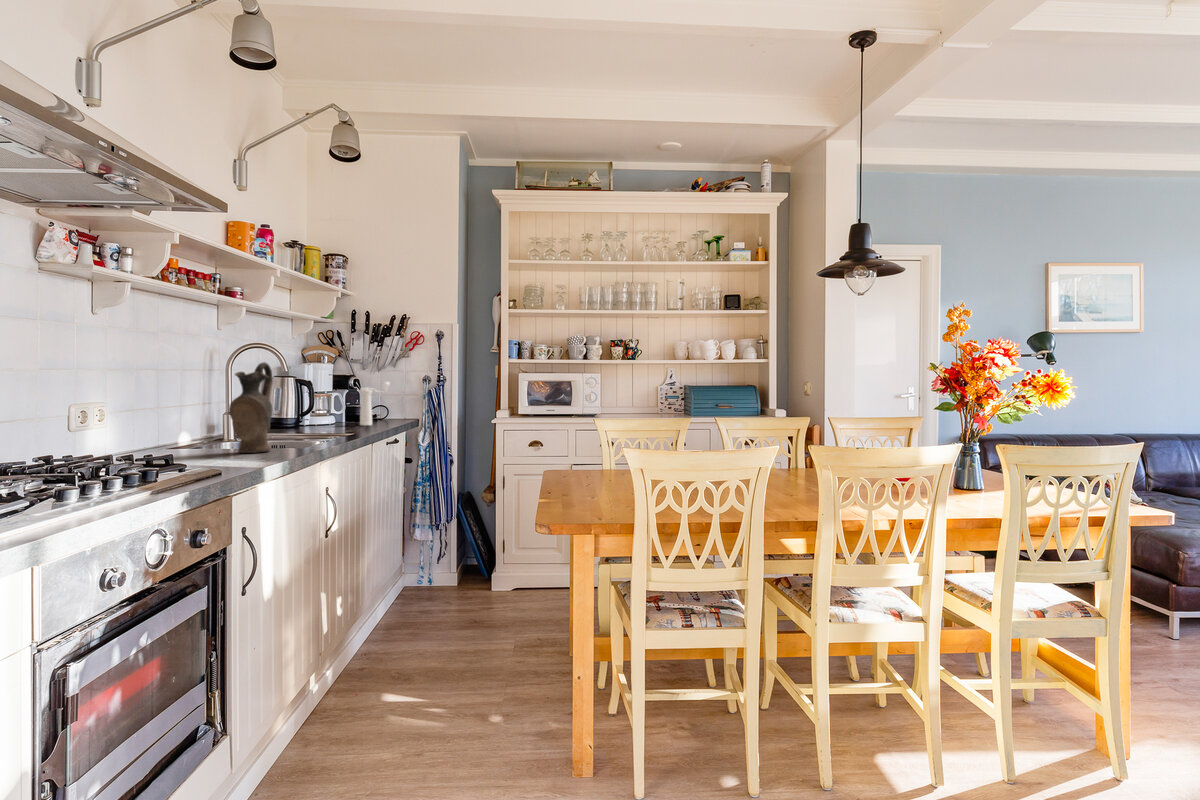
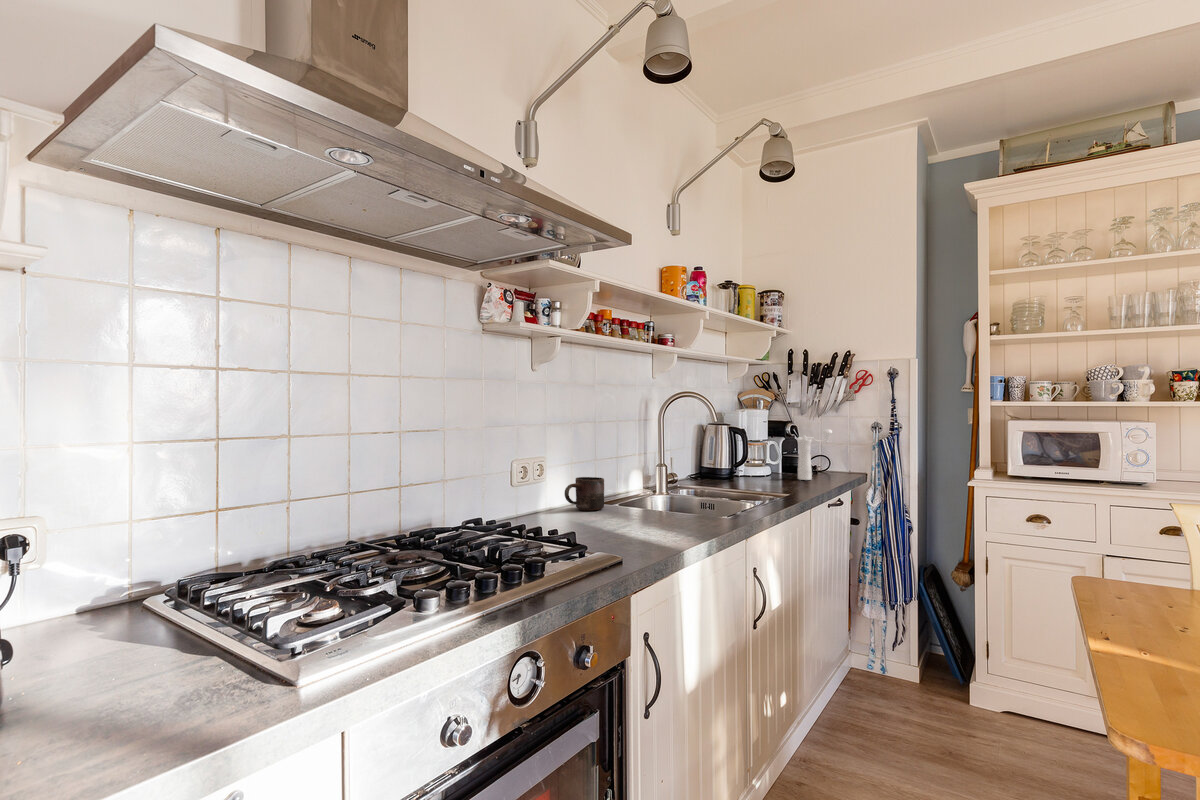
ceramic pitcher: present [229,362,272,453] -> none [647,417,693,525]
mug: none [134,421,177,451] -> present [565,477,604,510]

